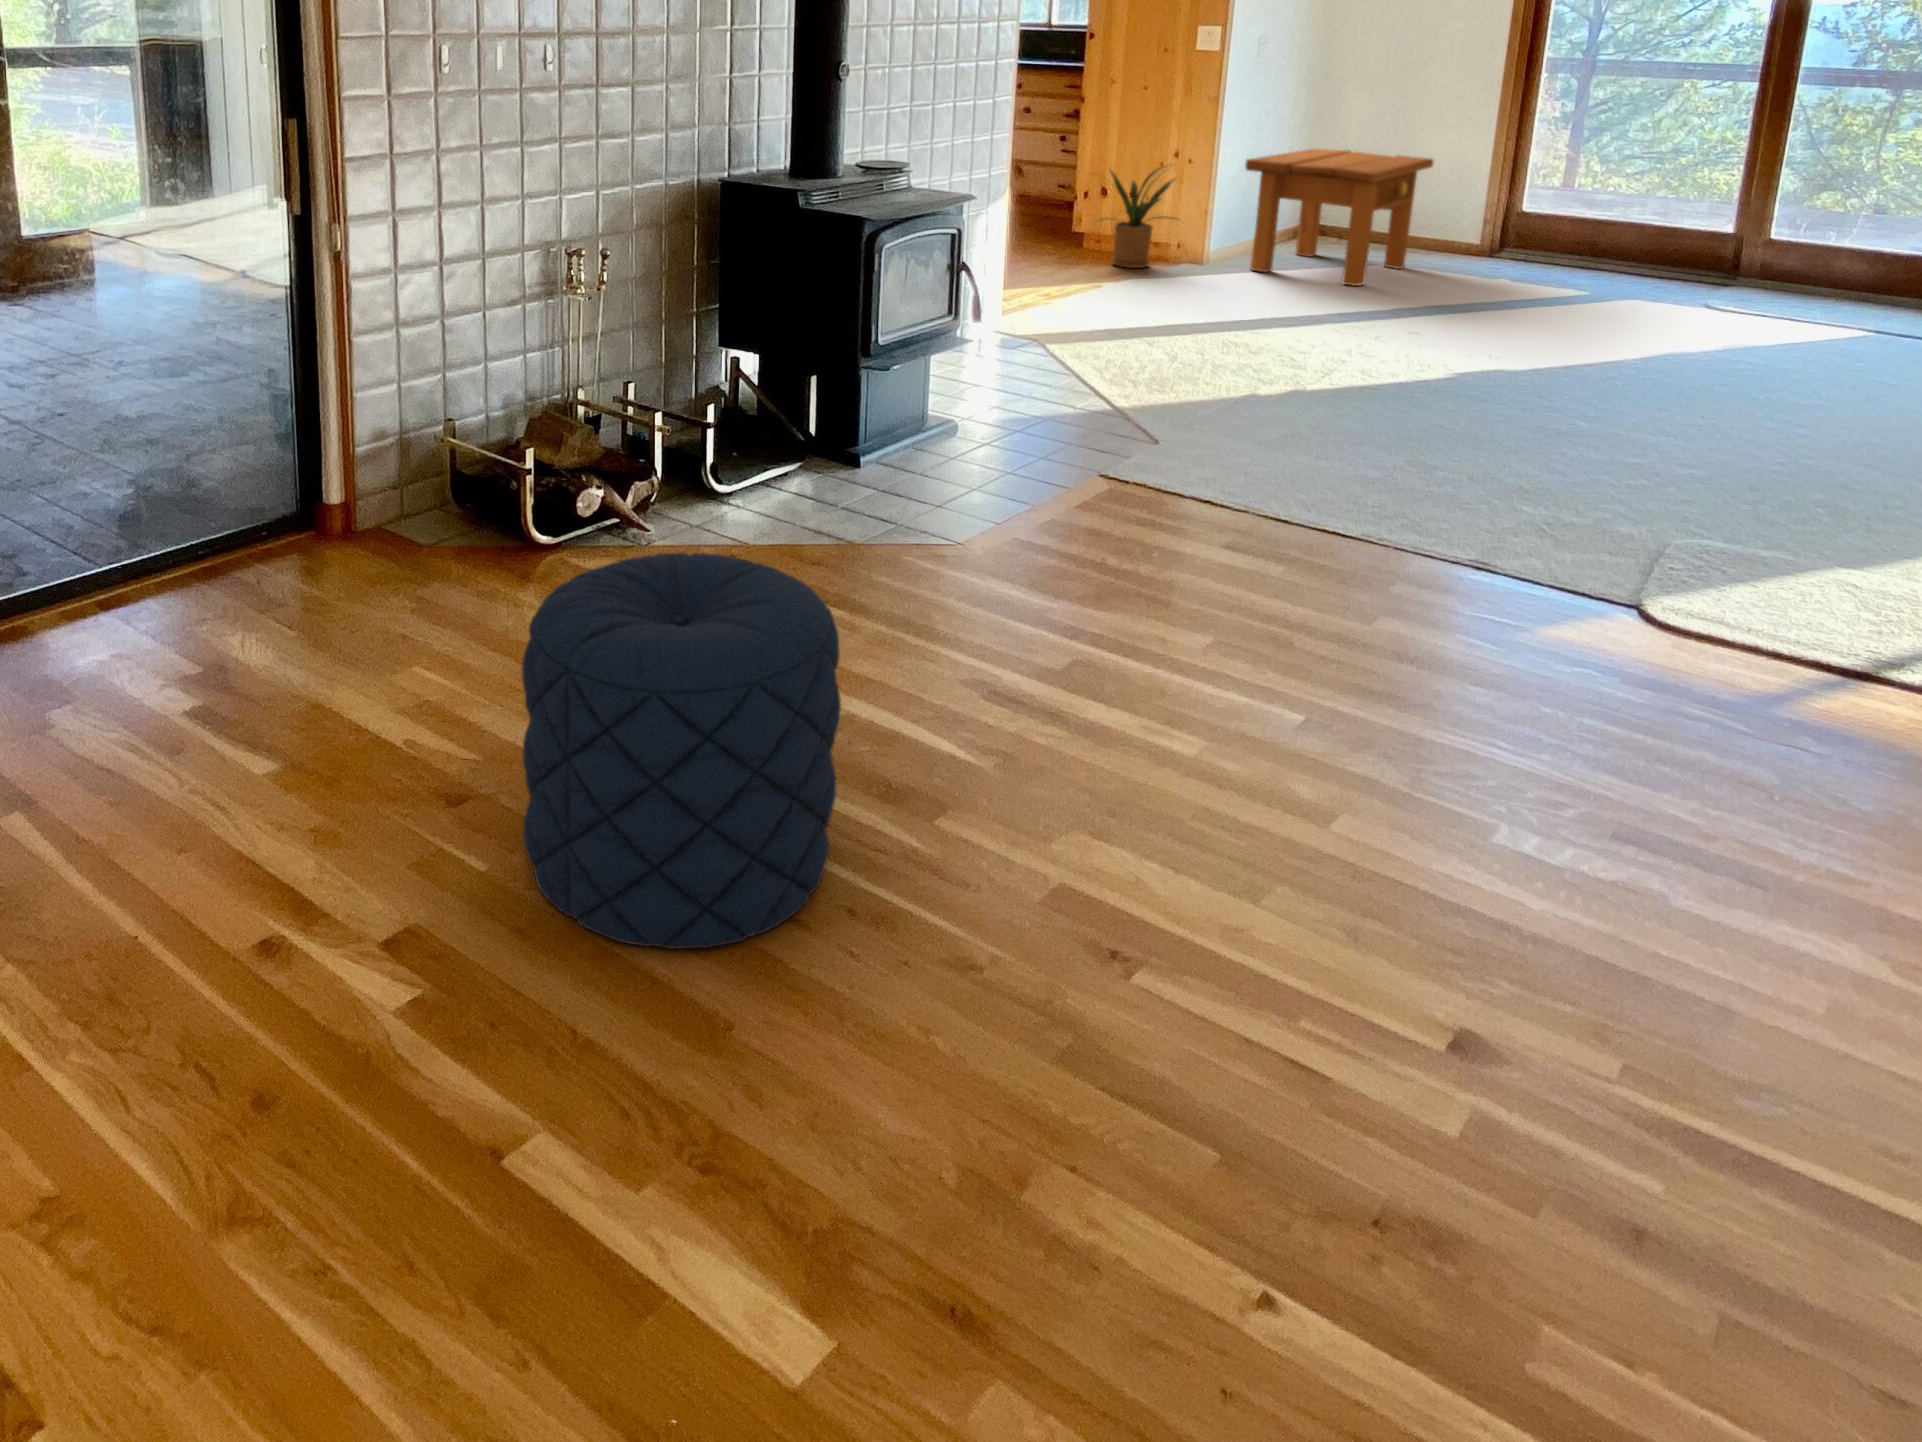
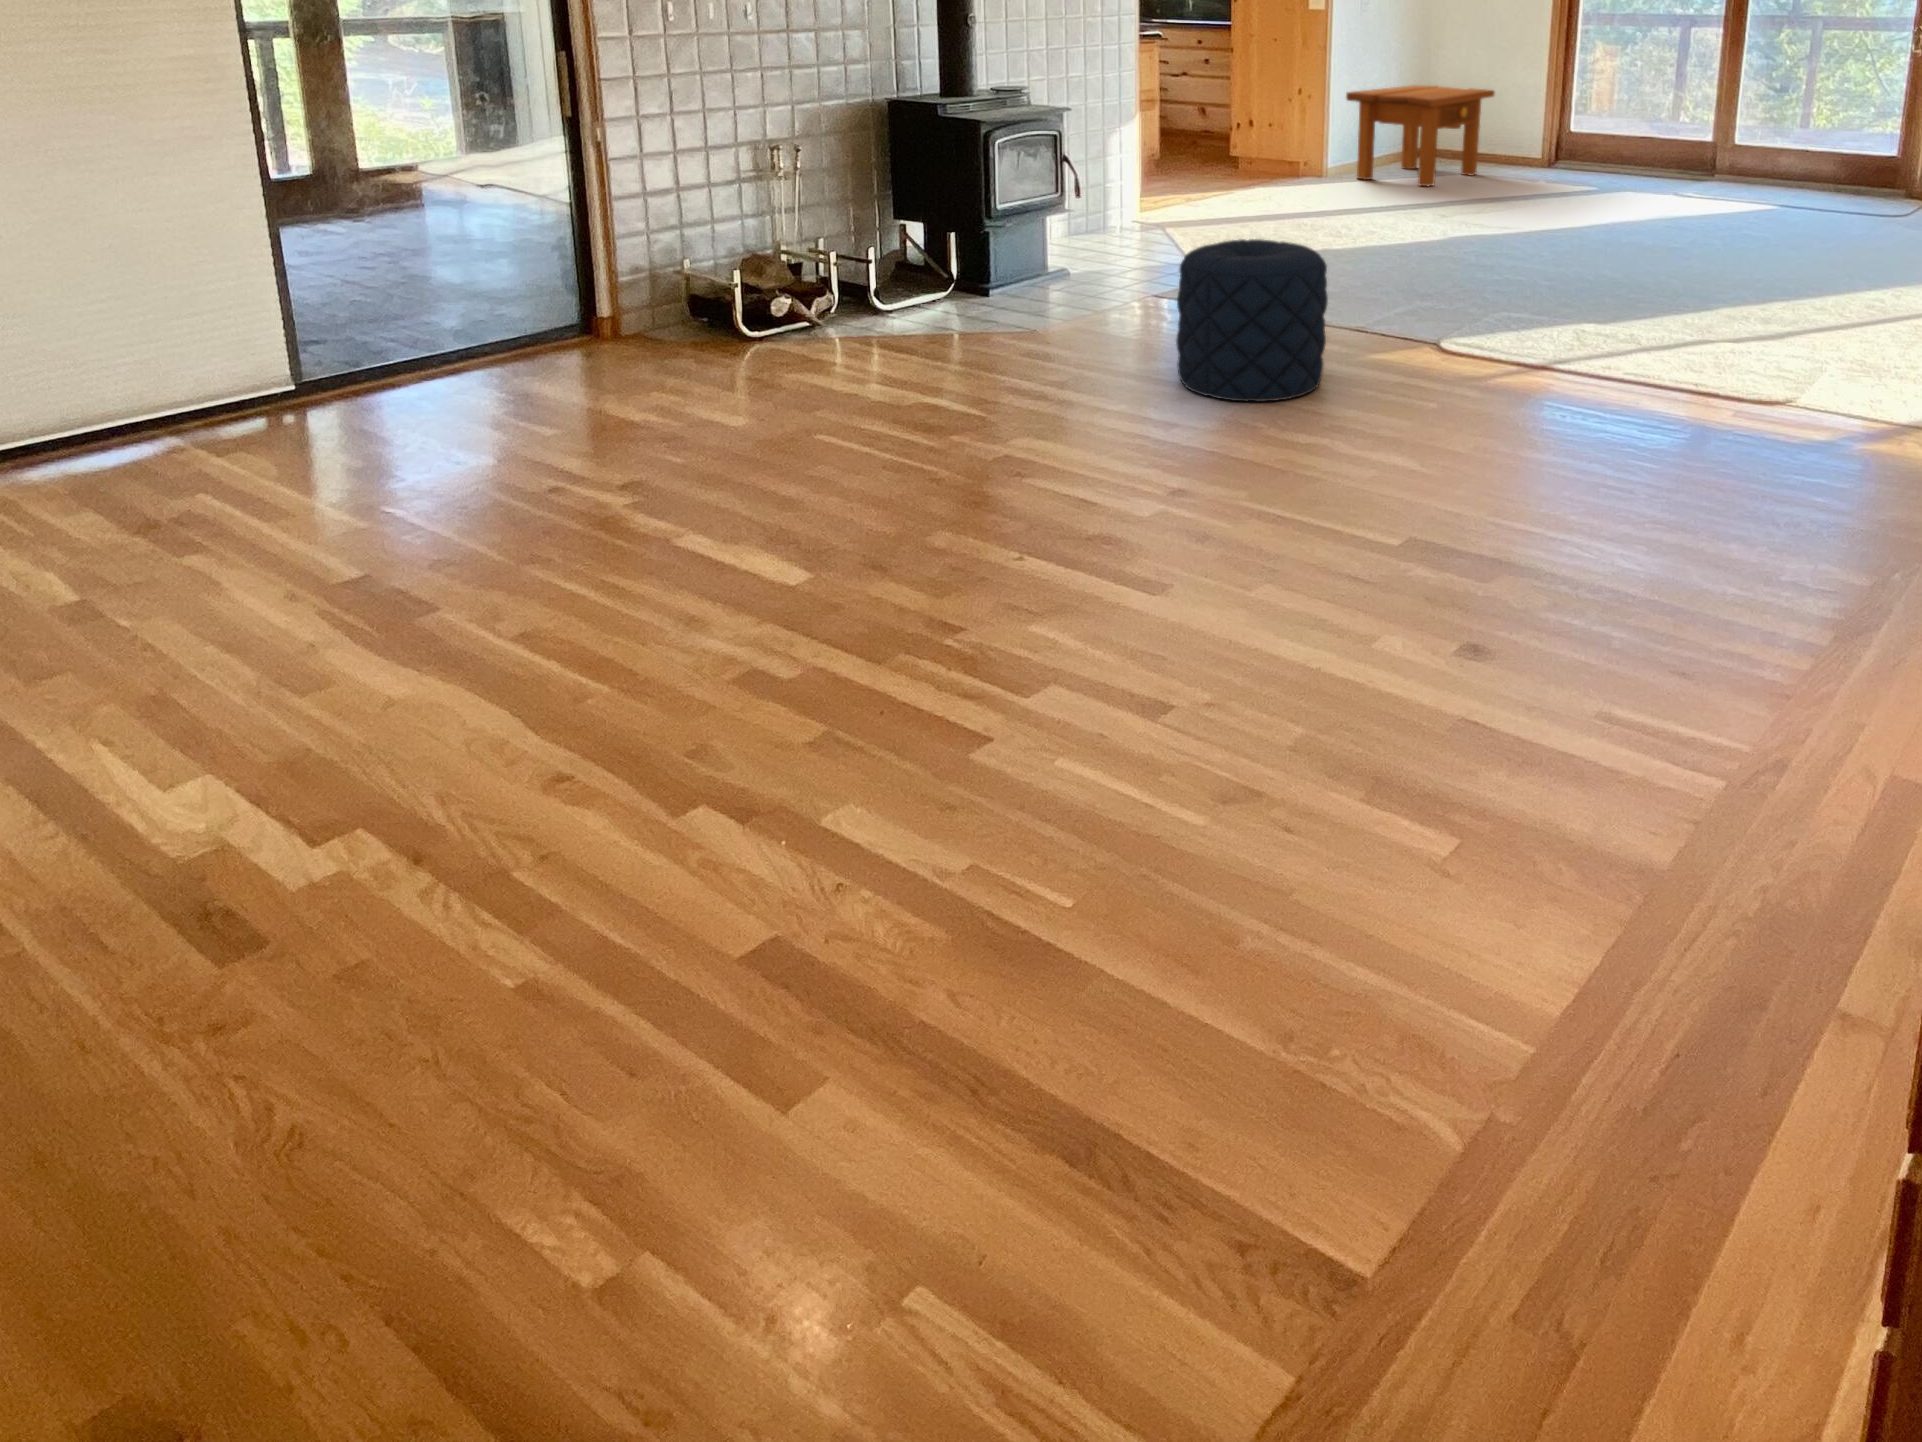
house plant: present [1100,165,1178,268] -> none [1228,97,1304,179]
pouf: present [522,553,841,949] -> present [1176,239,1328,401]

